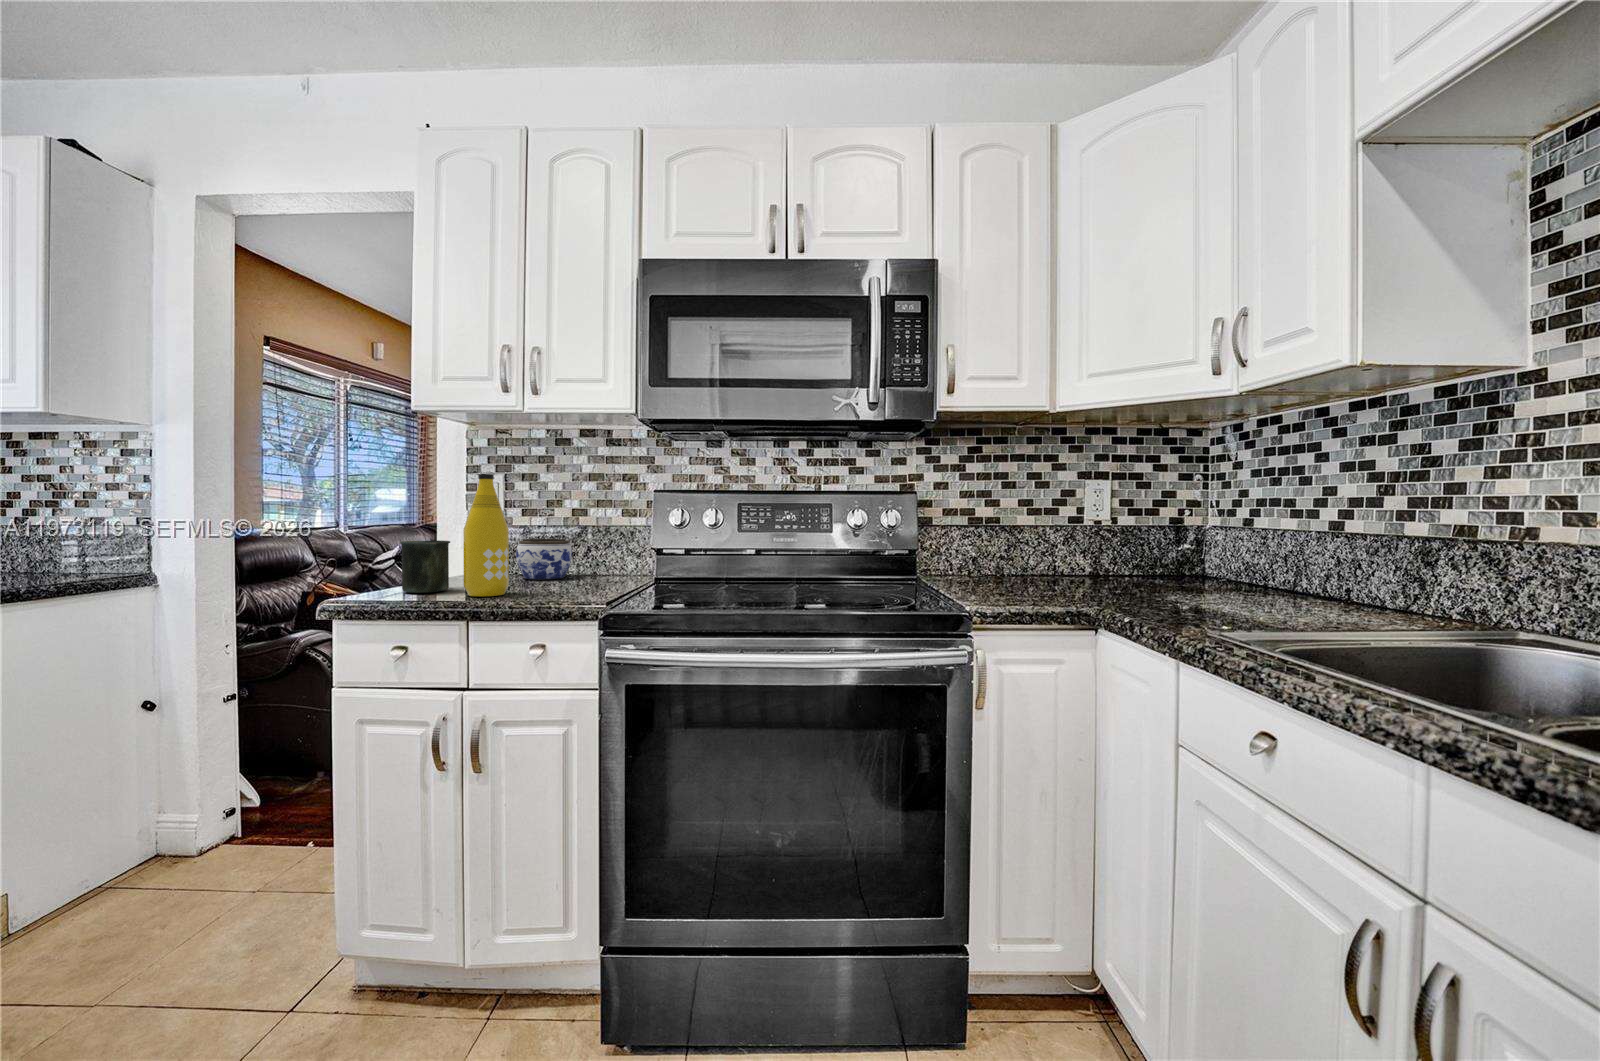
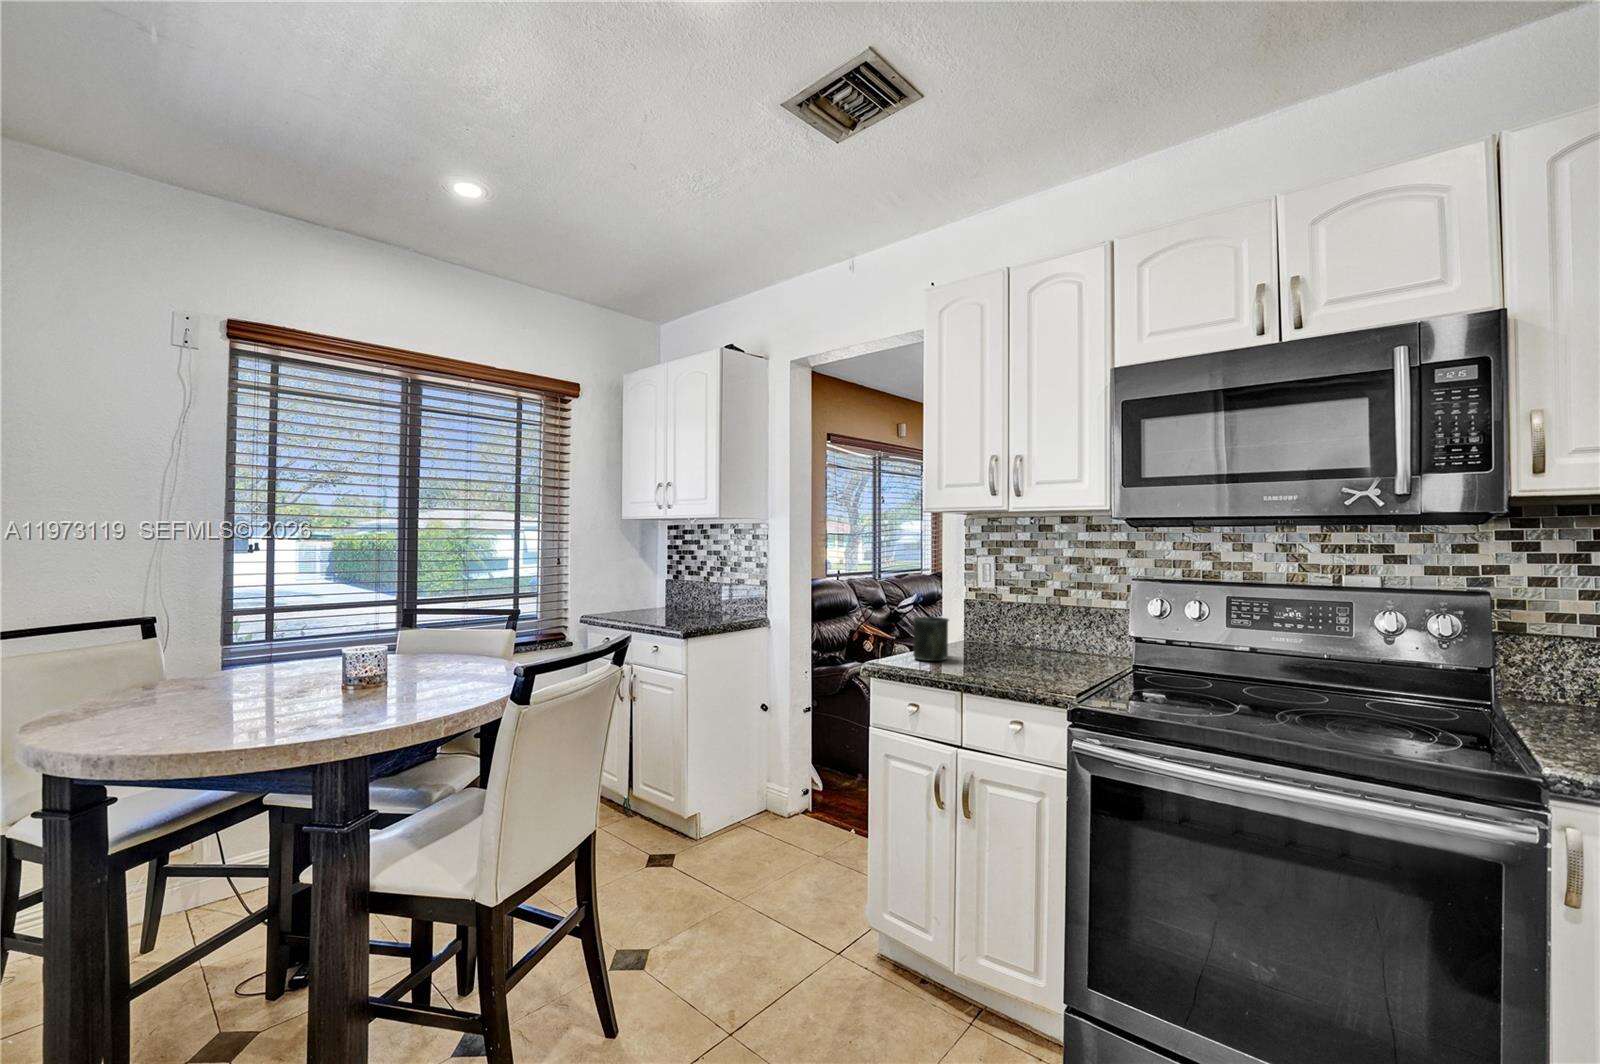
bottle: present [463,474,509,596] -> none [958,568,995,672]
jar: present [516,539,572,579] -> none [1003,616,1053,654]

